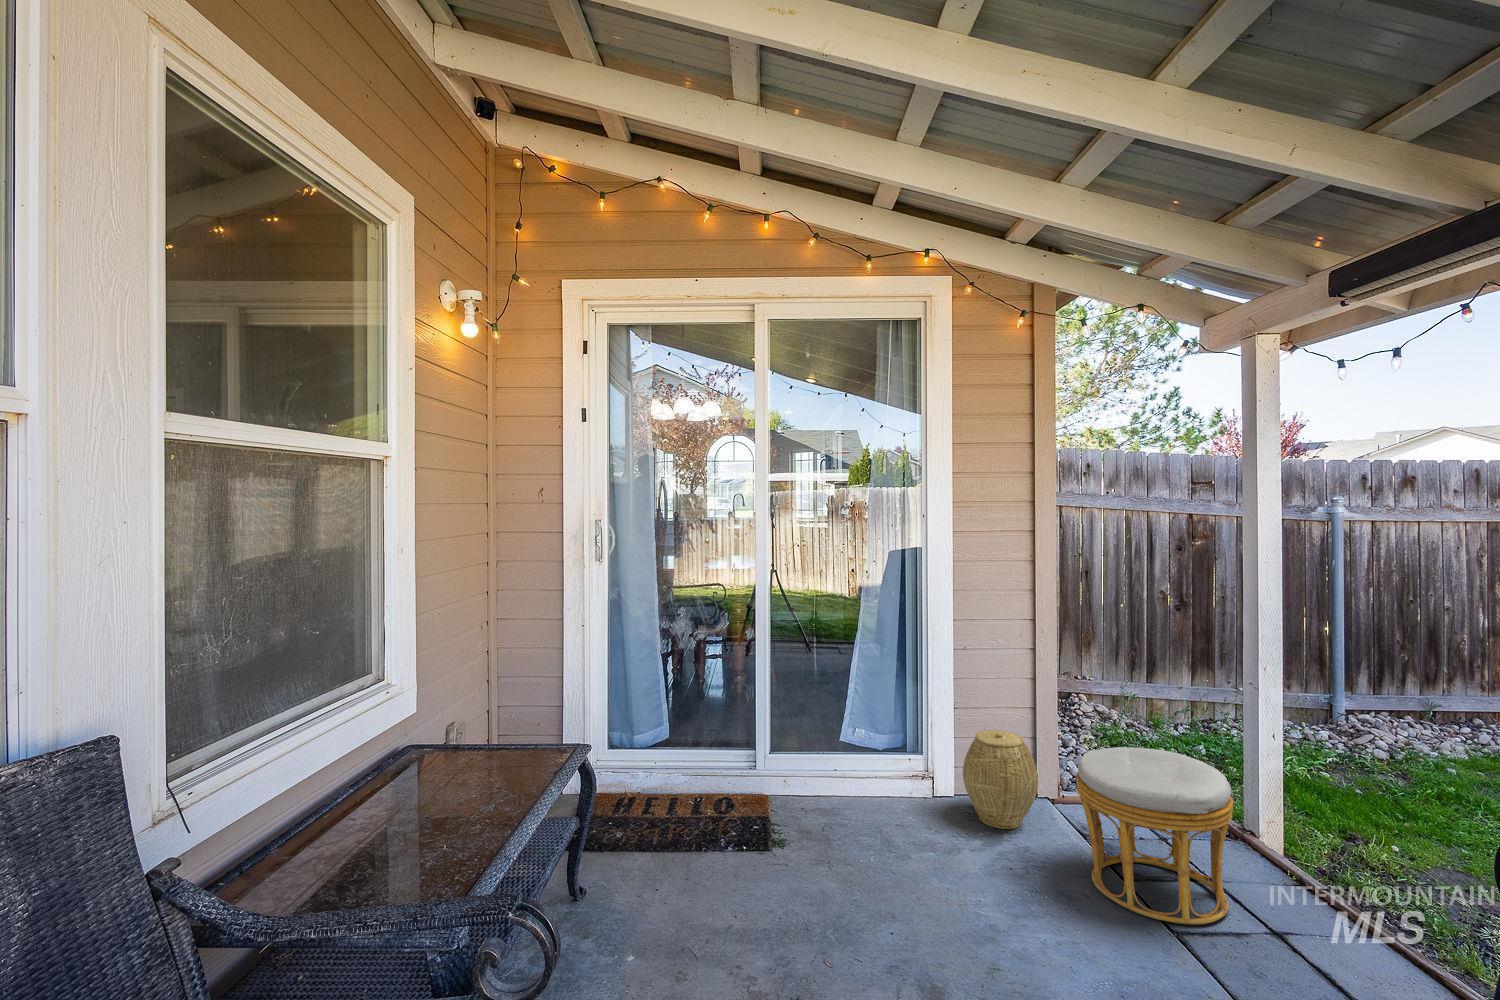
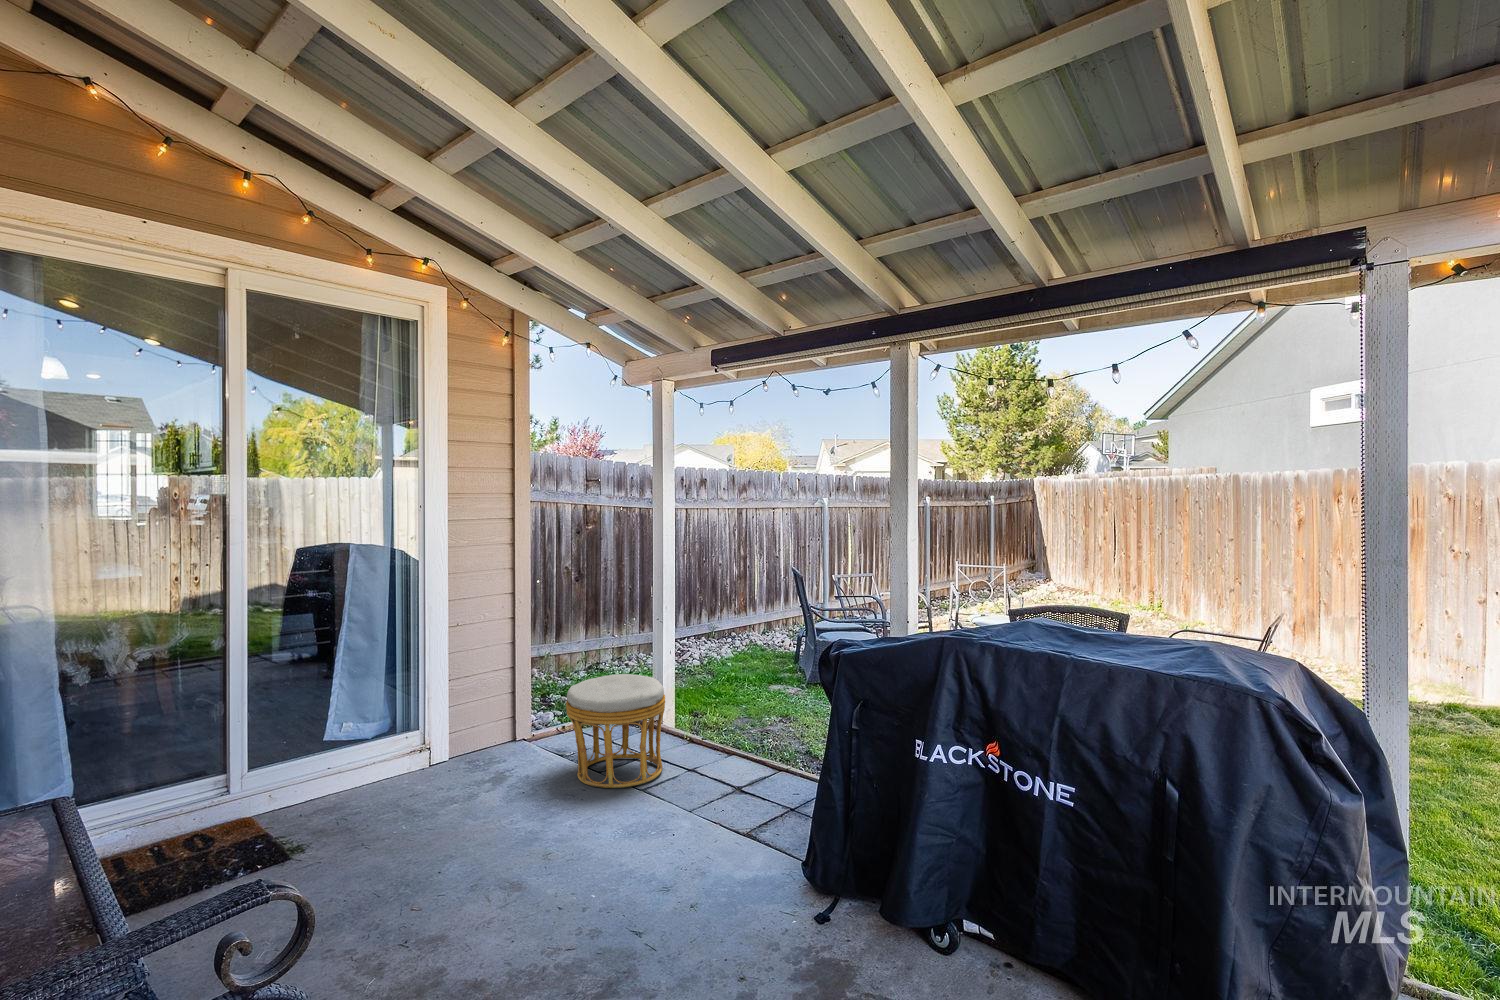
woven basket: present [963,730,1038,829] -> none [461,691,526,773]

